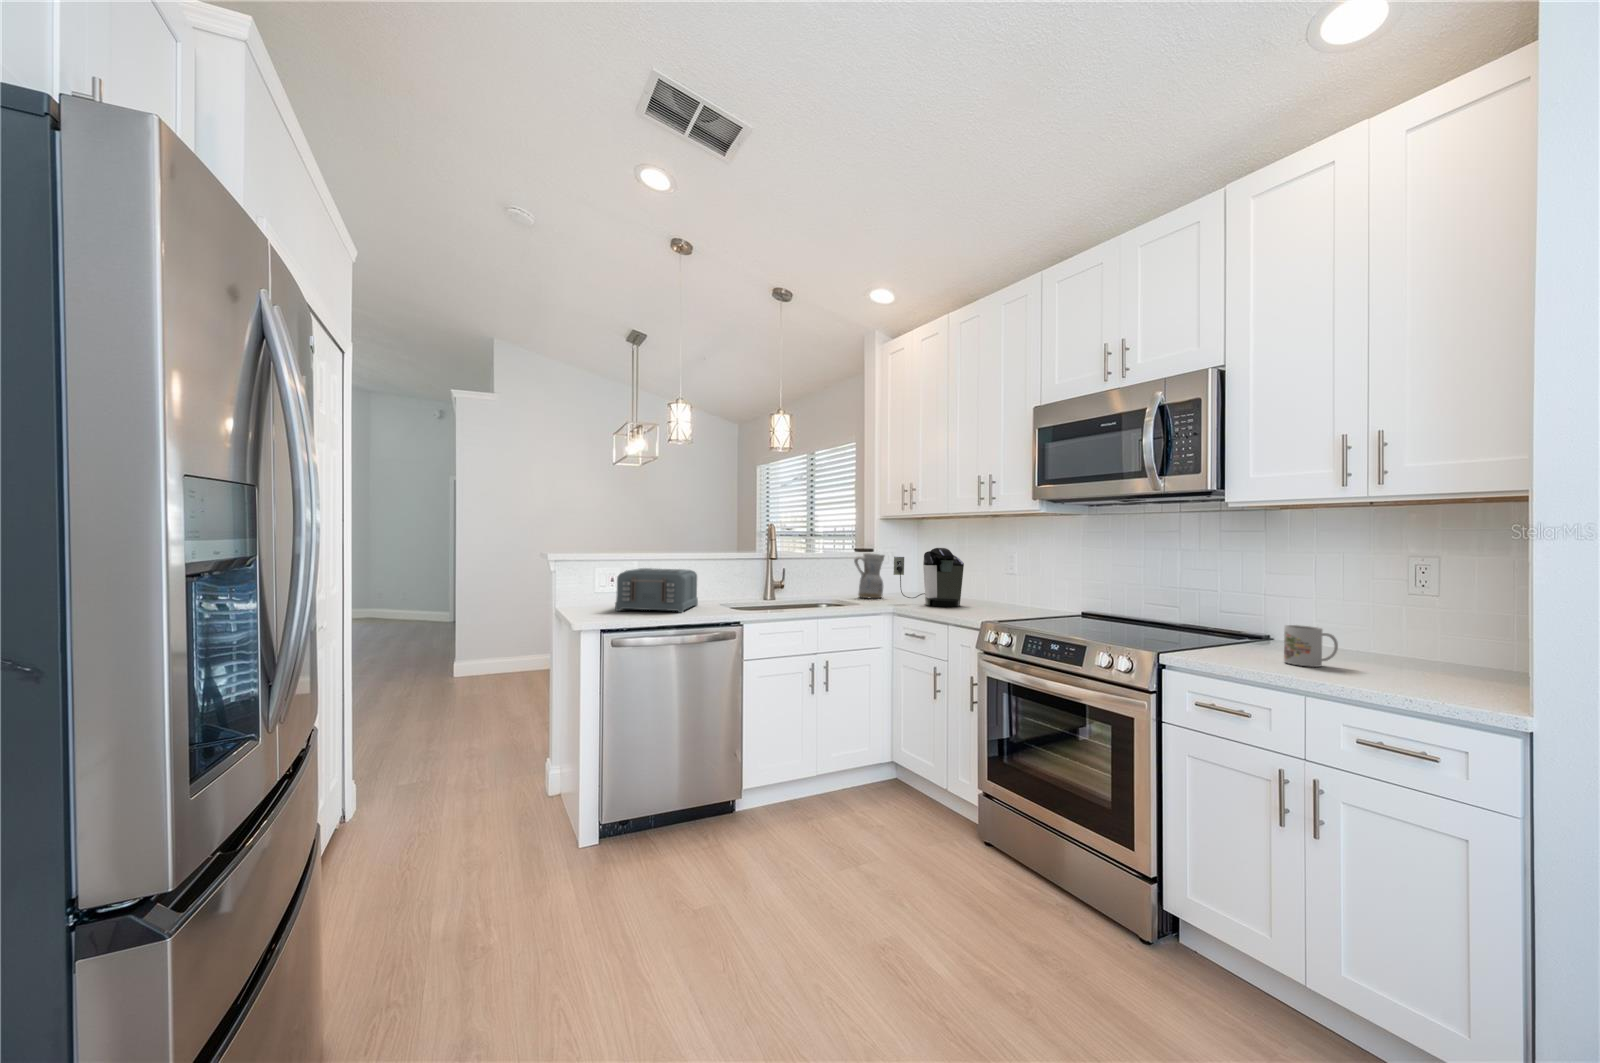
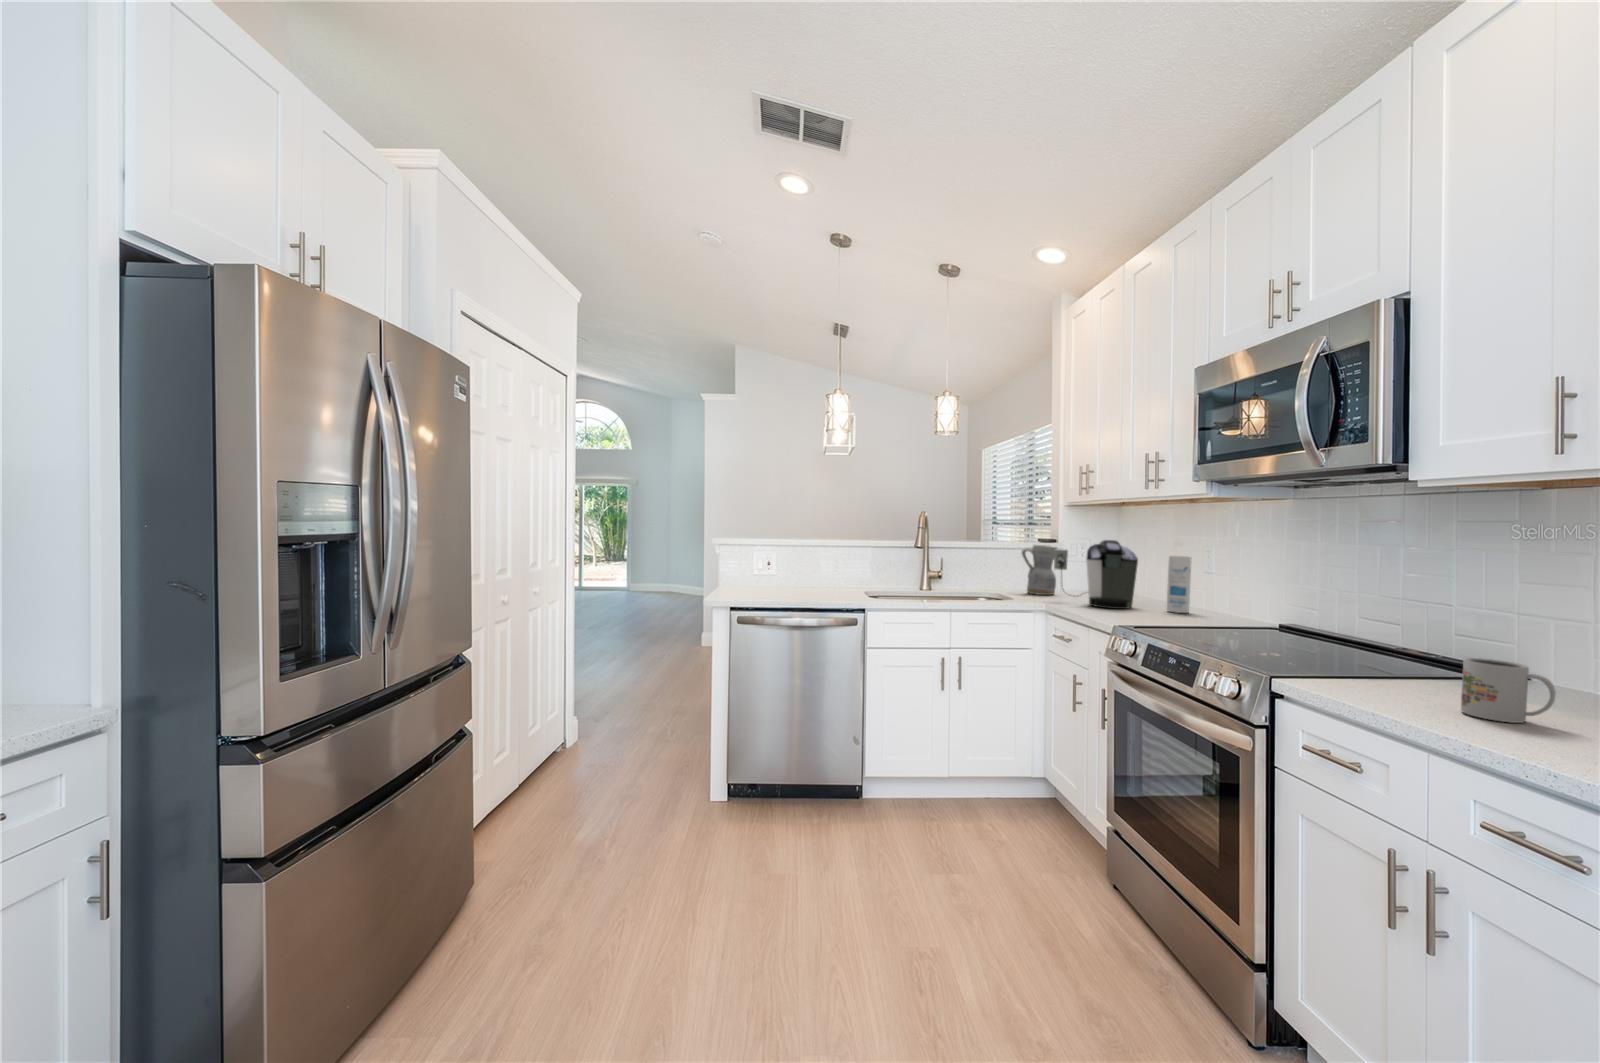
canister: none [988,560,1006,607] -> present [1167,556,1191,613]
toaster: present [615,568,698,613] -> none [758,554,842,598]

